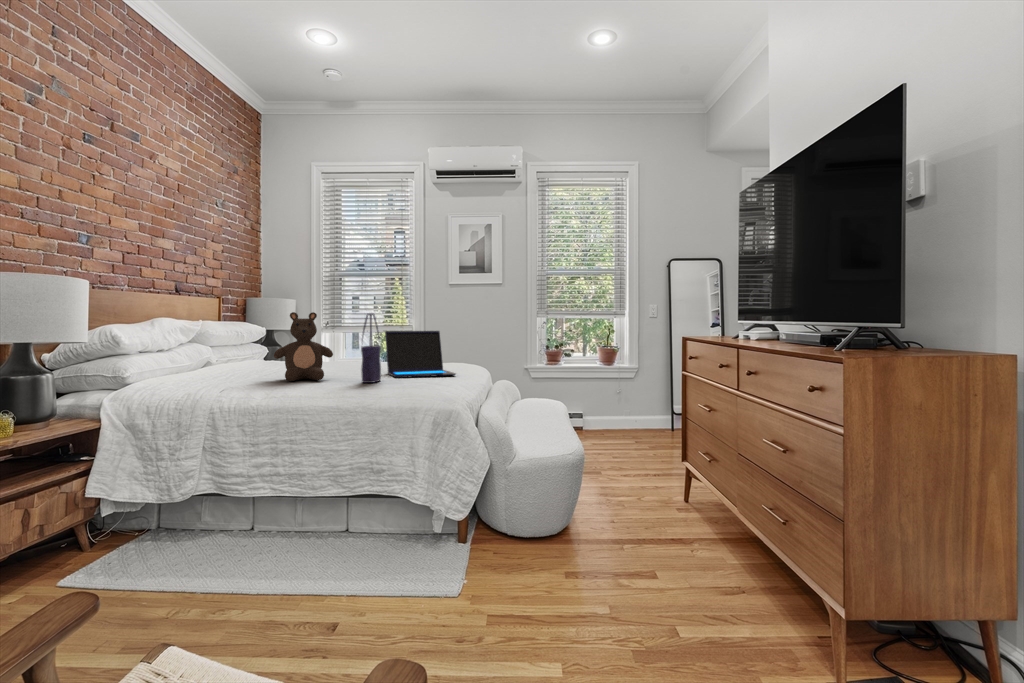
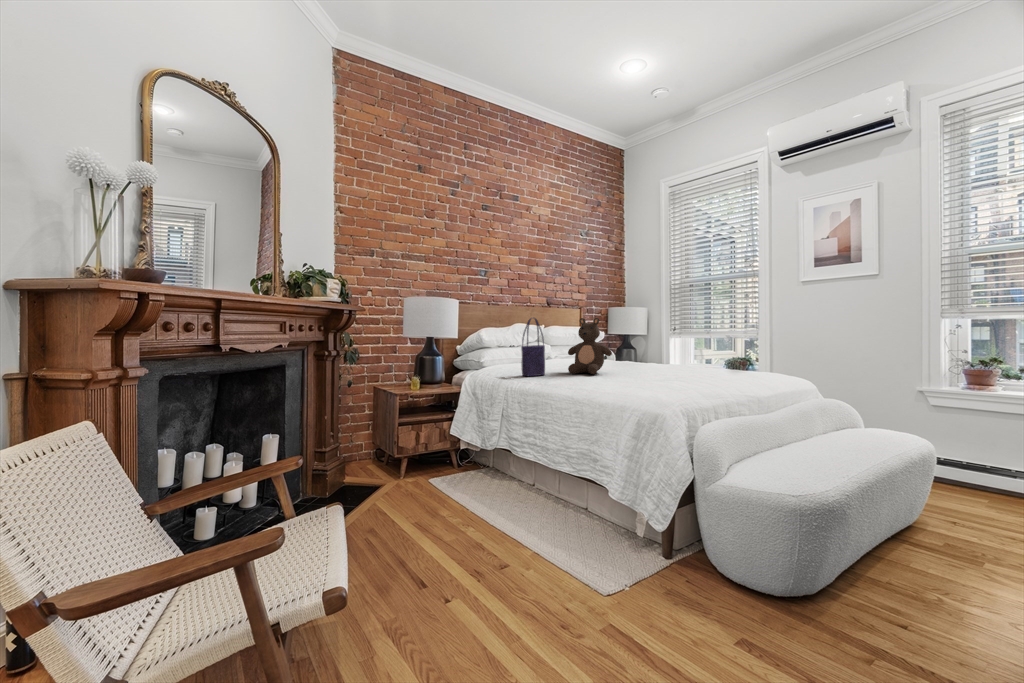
tote bag: present [361,313,381,383] -> present [521,318,545,376]
laptop: present [385,331,456,378] -> none [662,334,729,380]

